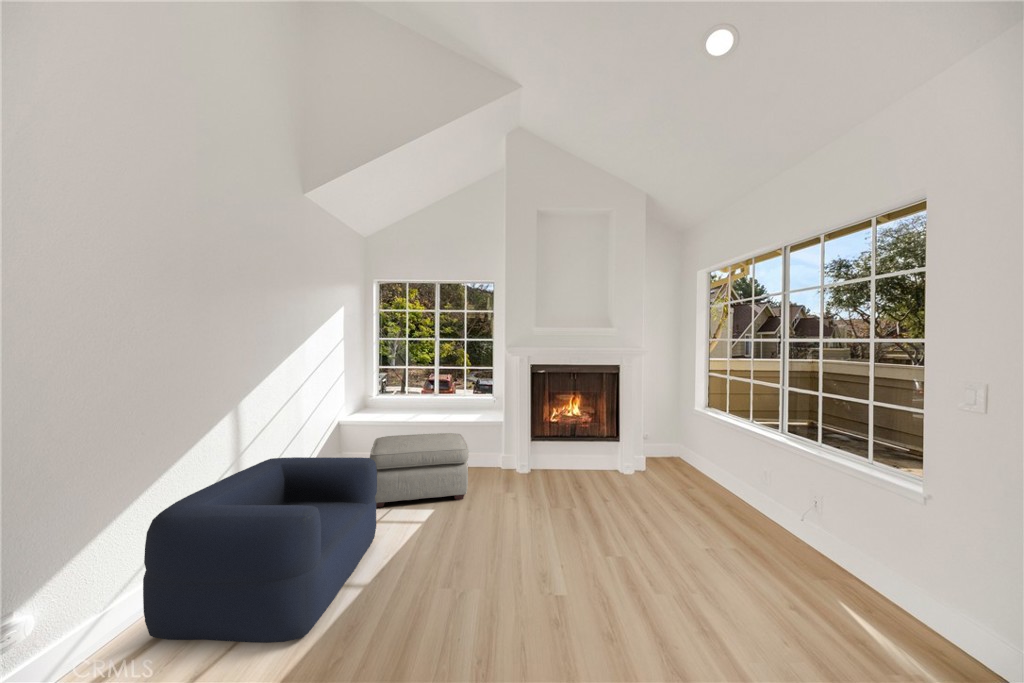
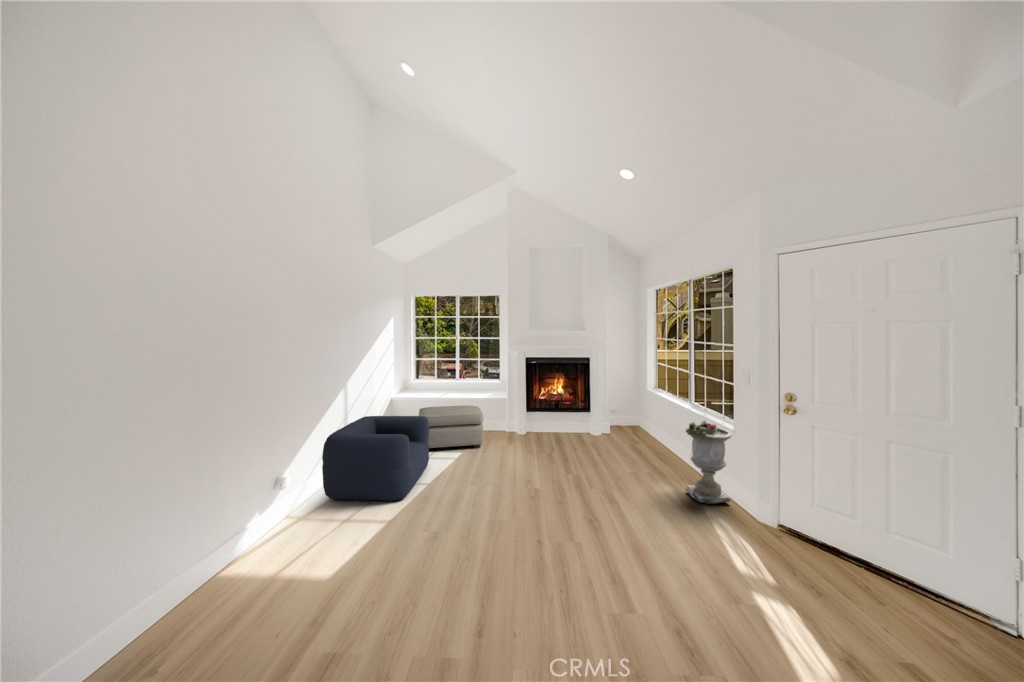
planter: none [836,474,950,648] -> present [686,421,731,504]

